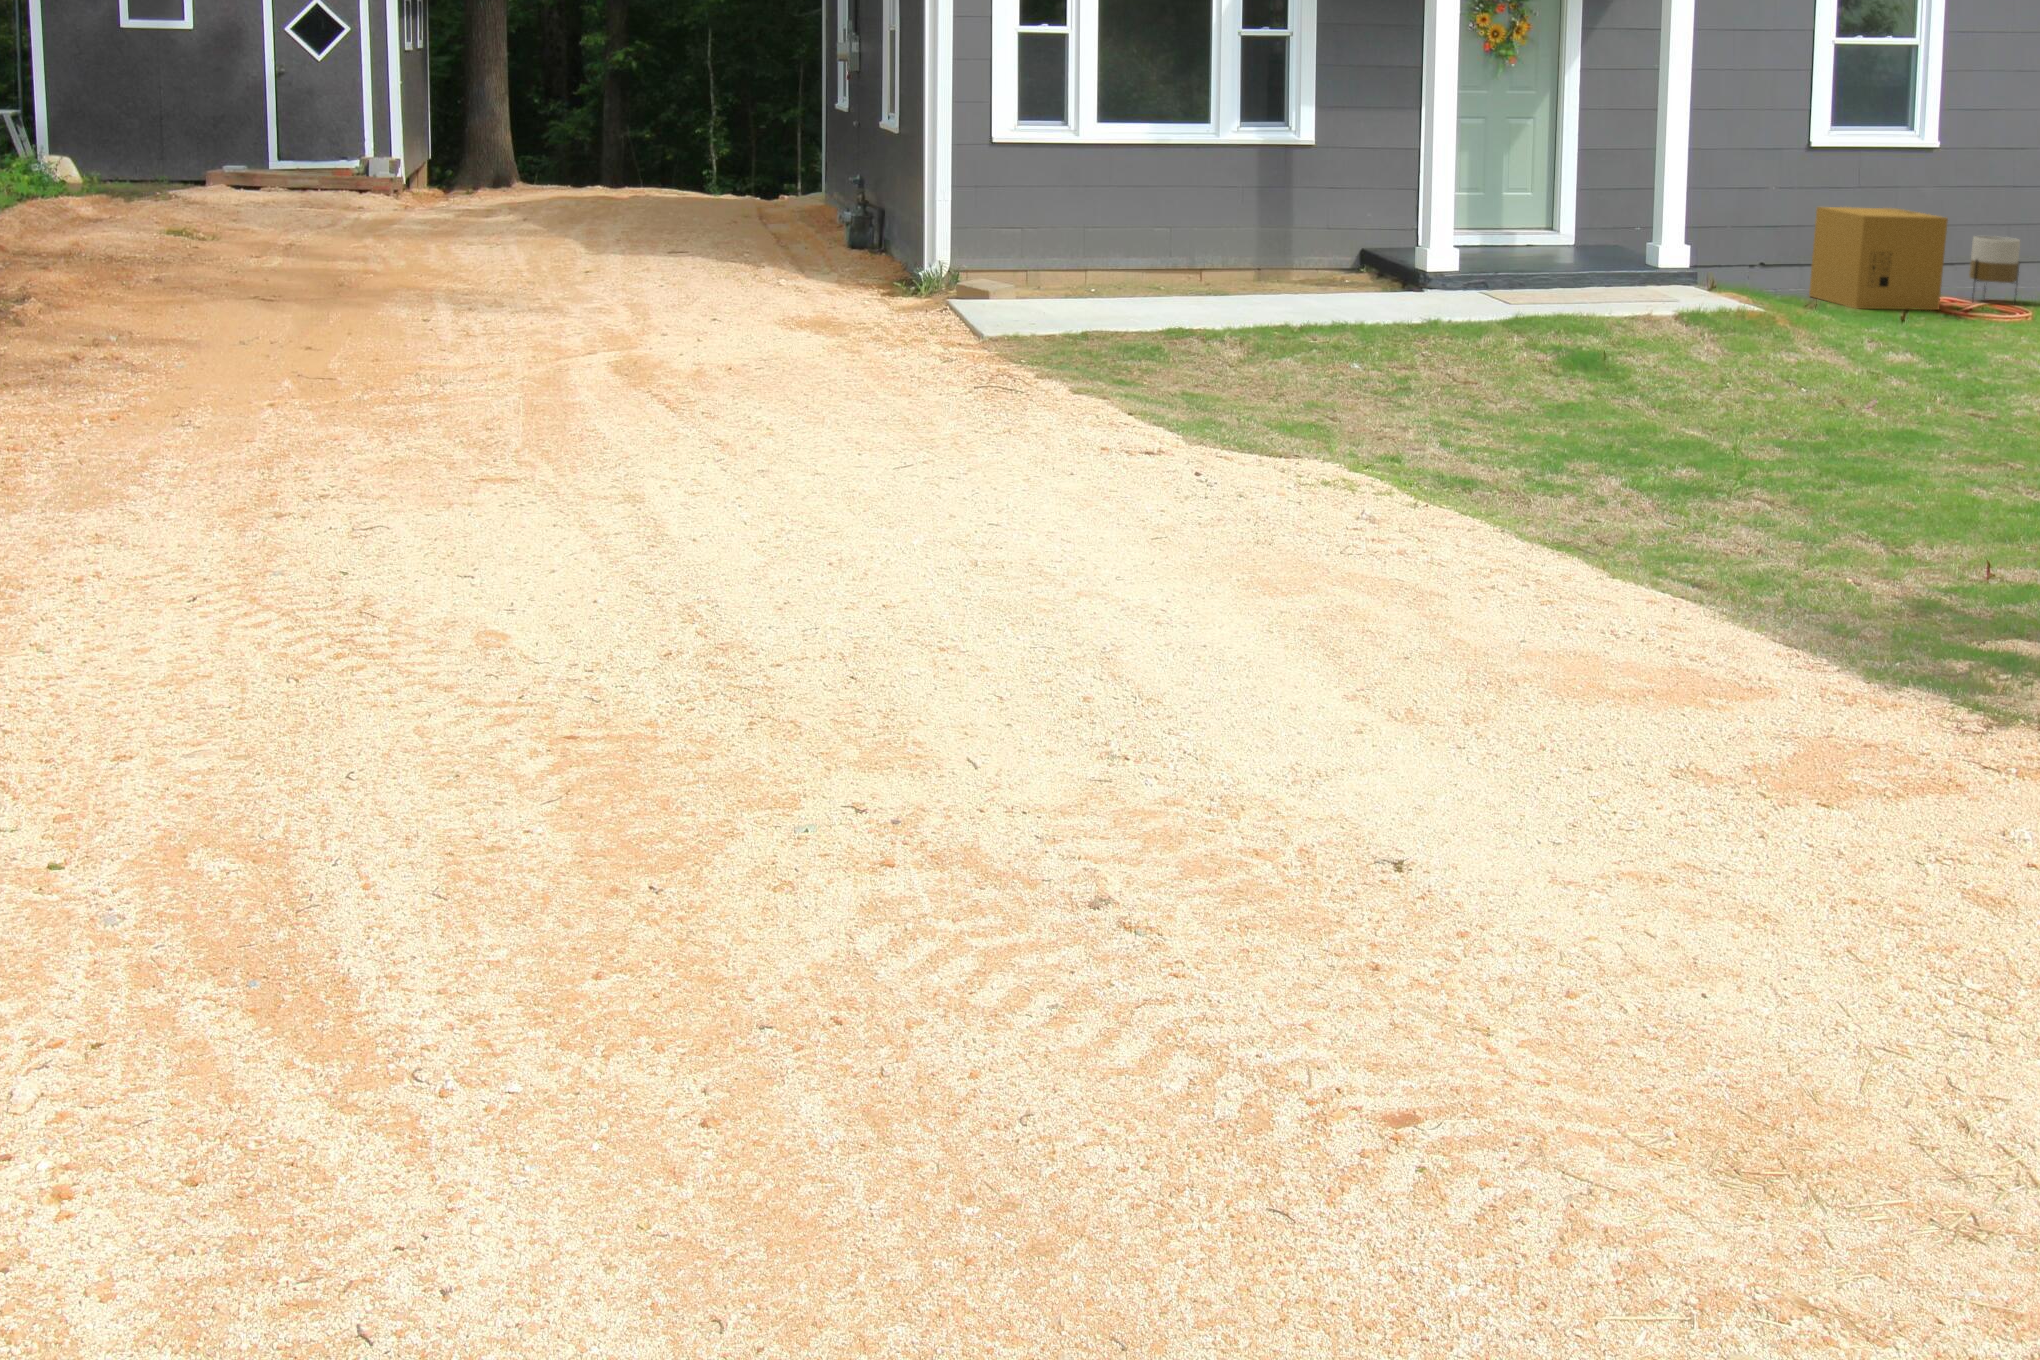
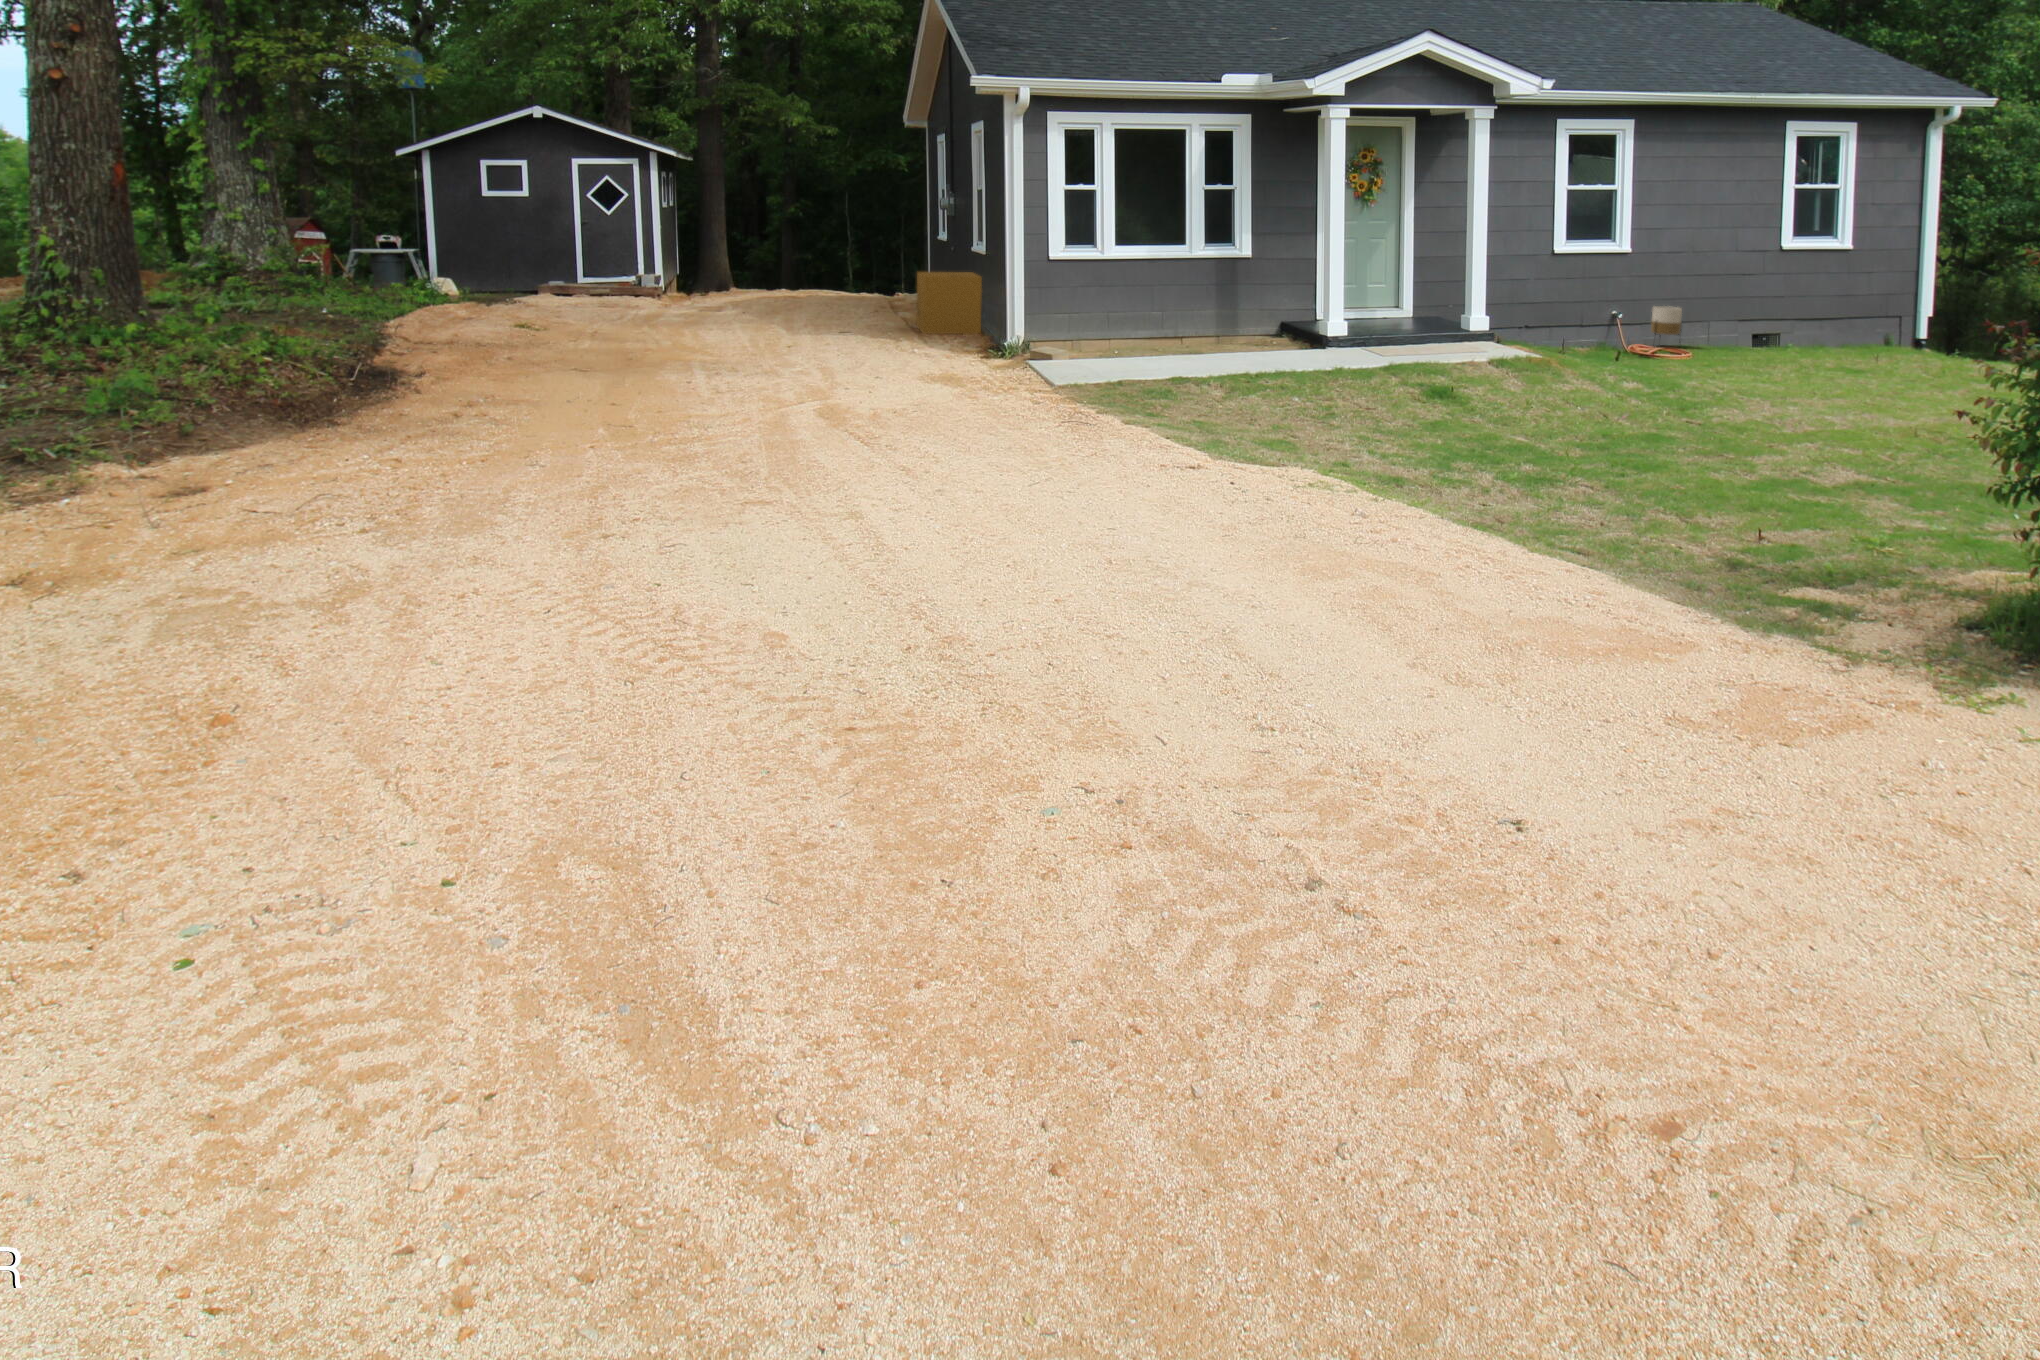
cardboard box: present [1809,207,1948,310] -> present [916,272,982,334]

